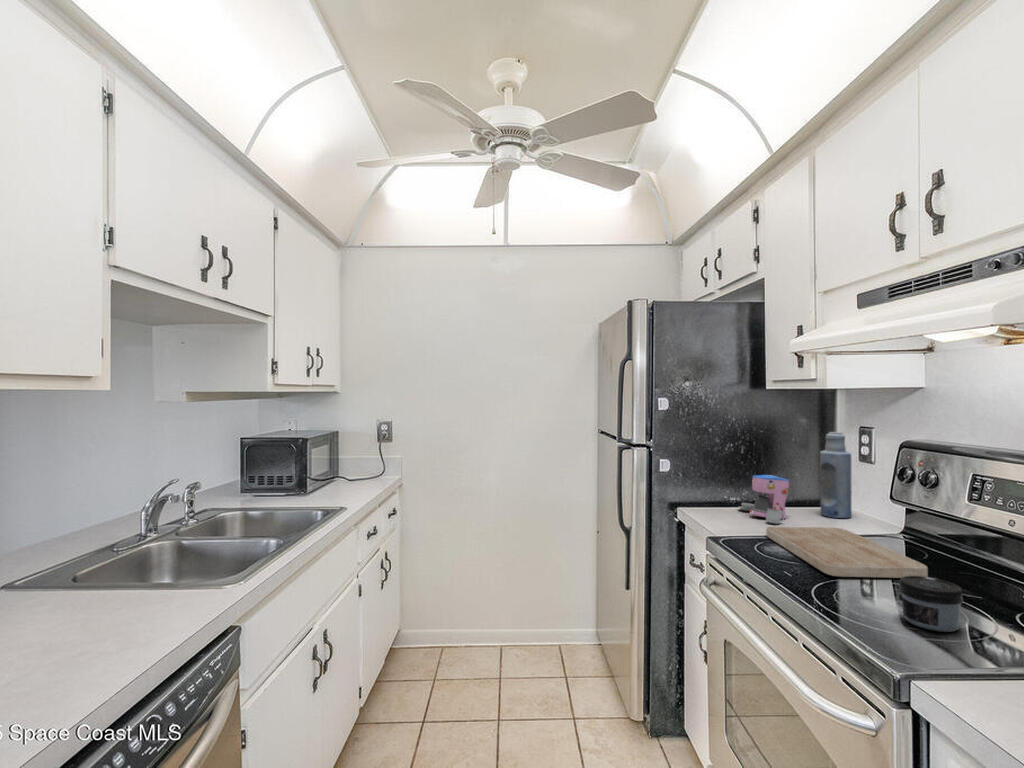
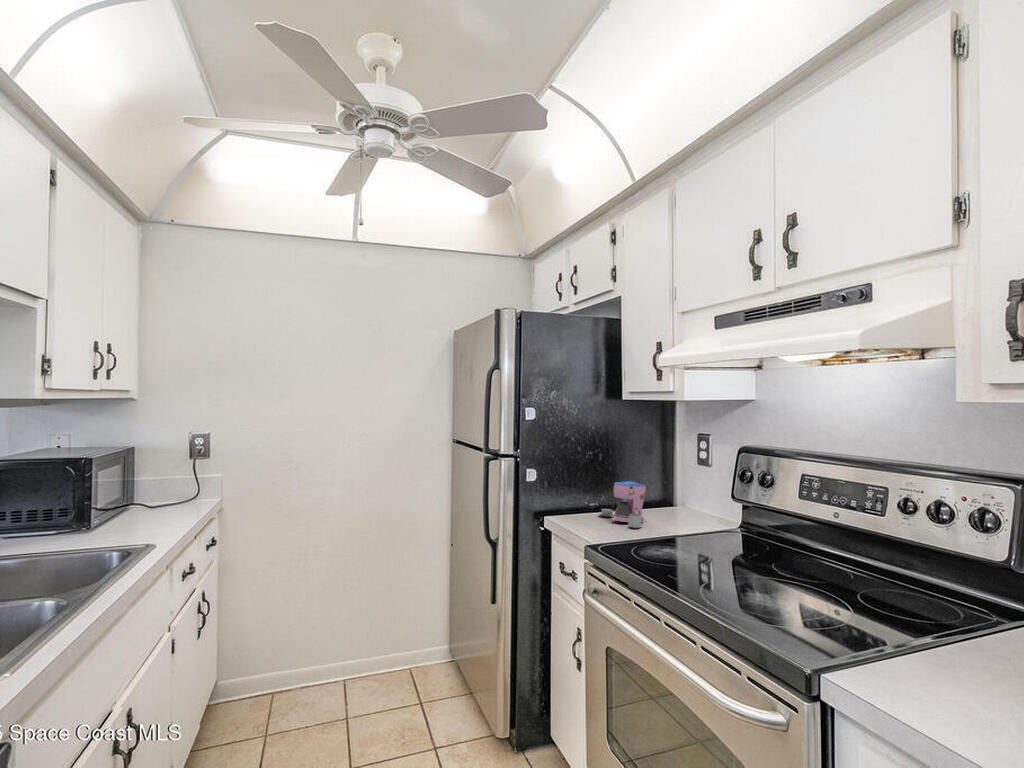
bottle: present [820,432,852,518] -> none [669,439,694,518]
cutting board: present [766,527,928,578] -> none [634,529,778,577]
jar: present [899,576,963,632] -> none [776,573,827,622]

